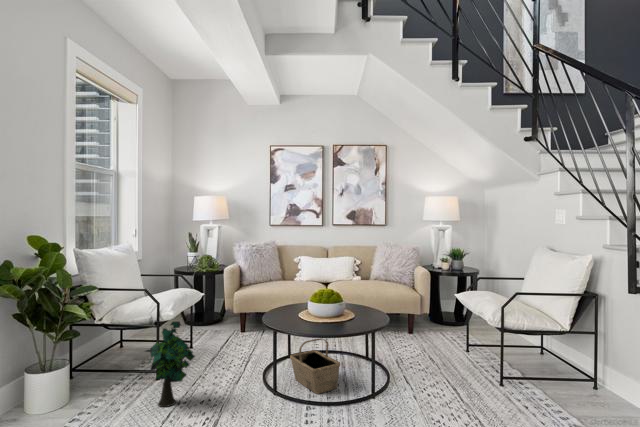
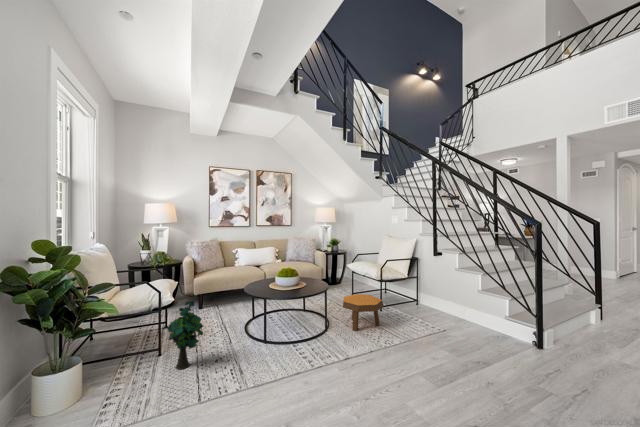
basket: present [290,338,340,394] -> none [264,301,301,338]
footstool: none [412,343,488,405] -> present [343,294,384,331]

